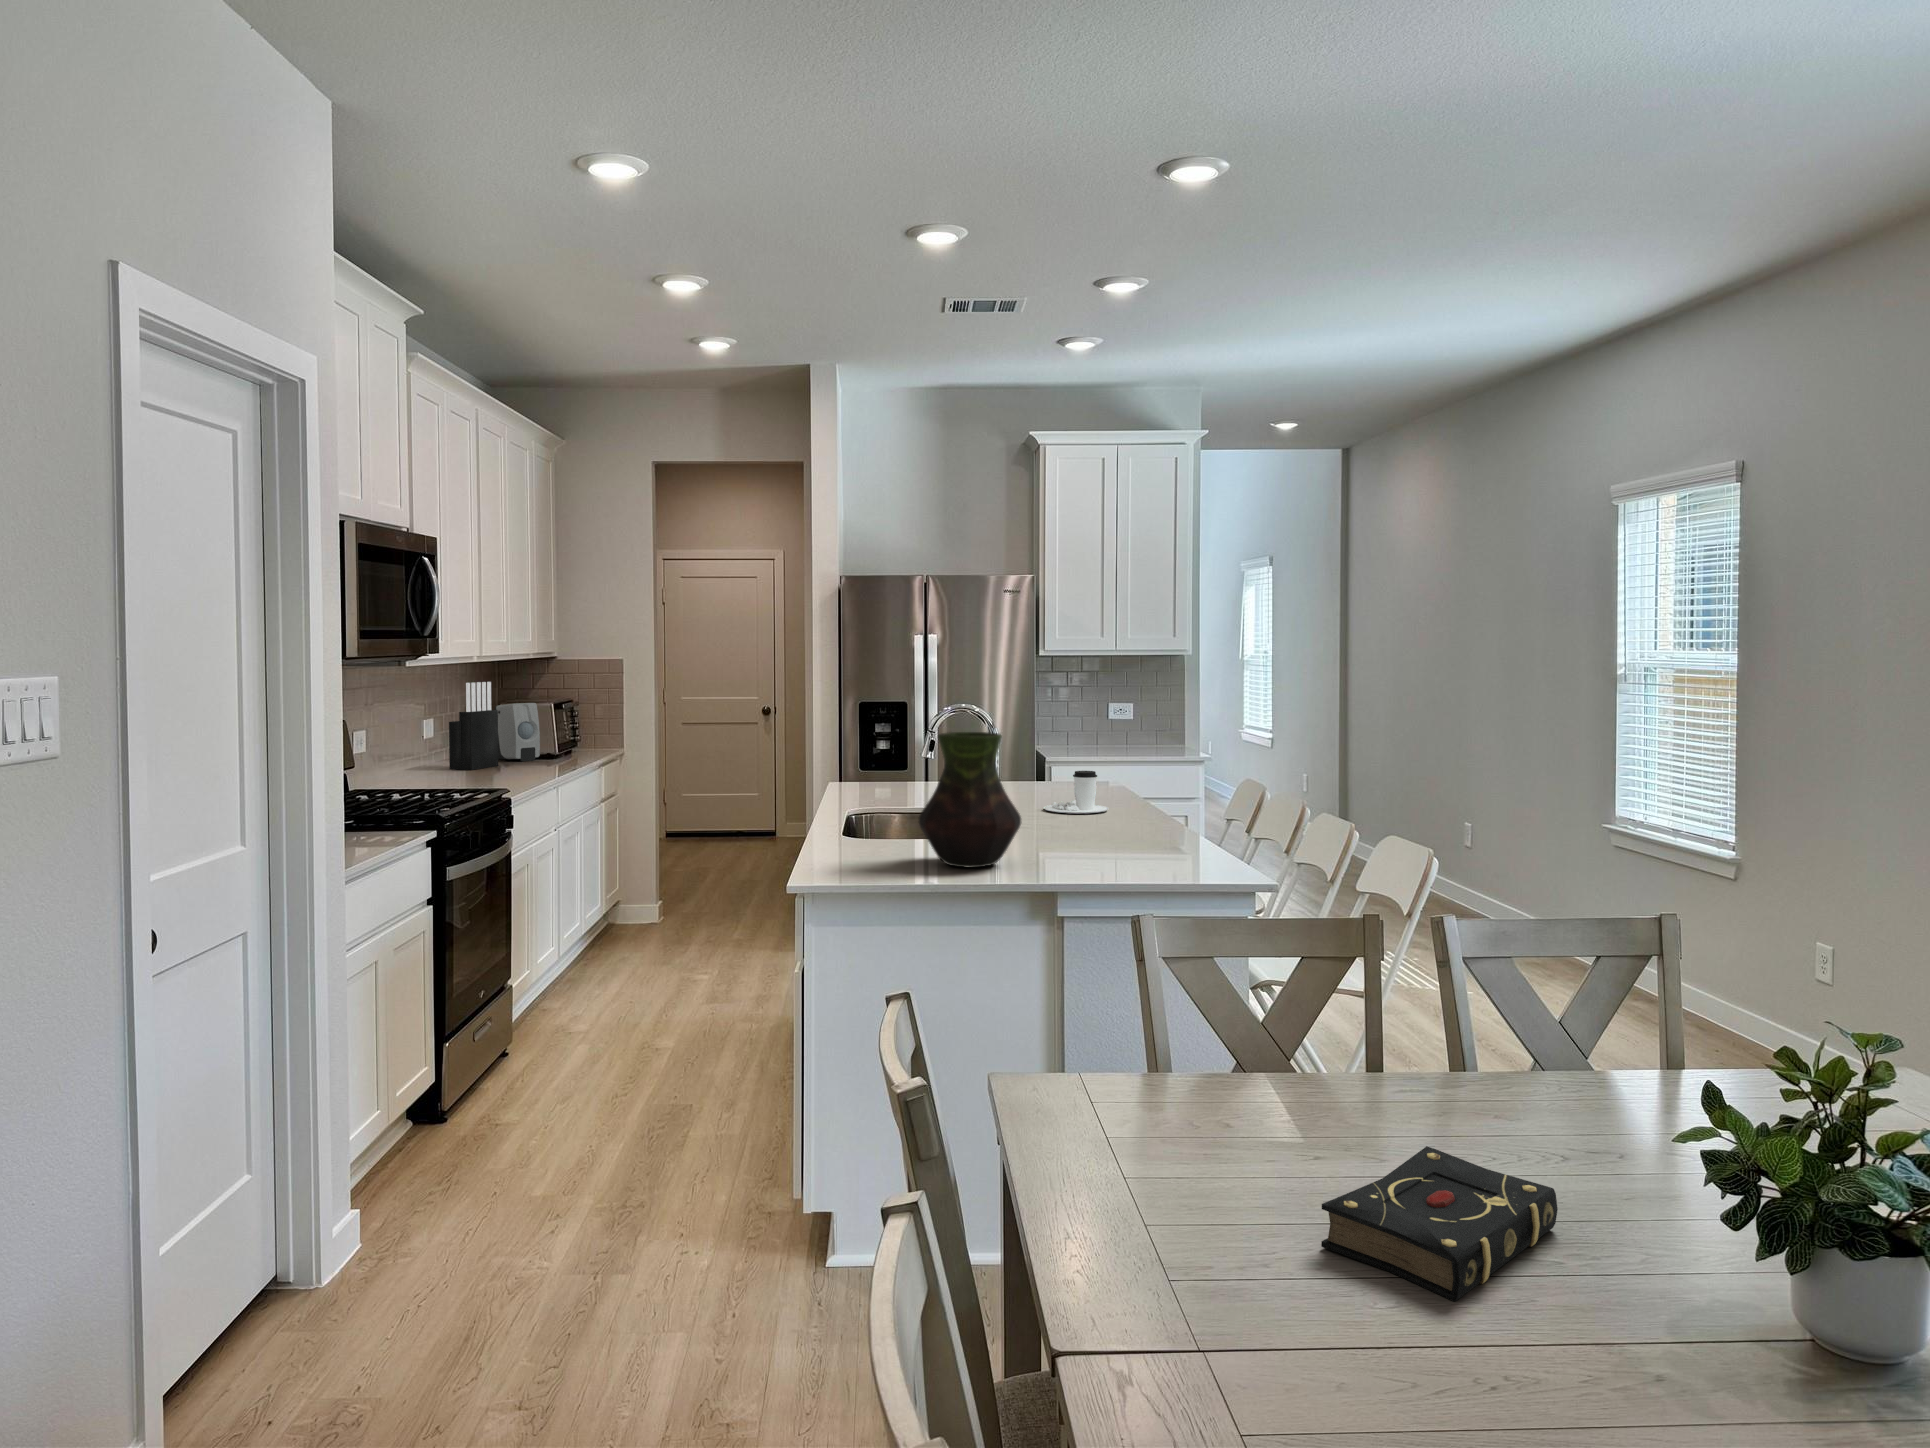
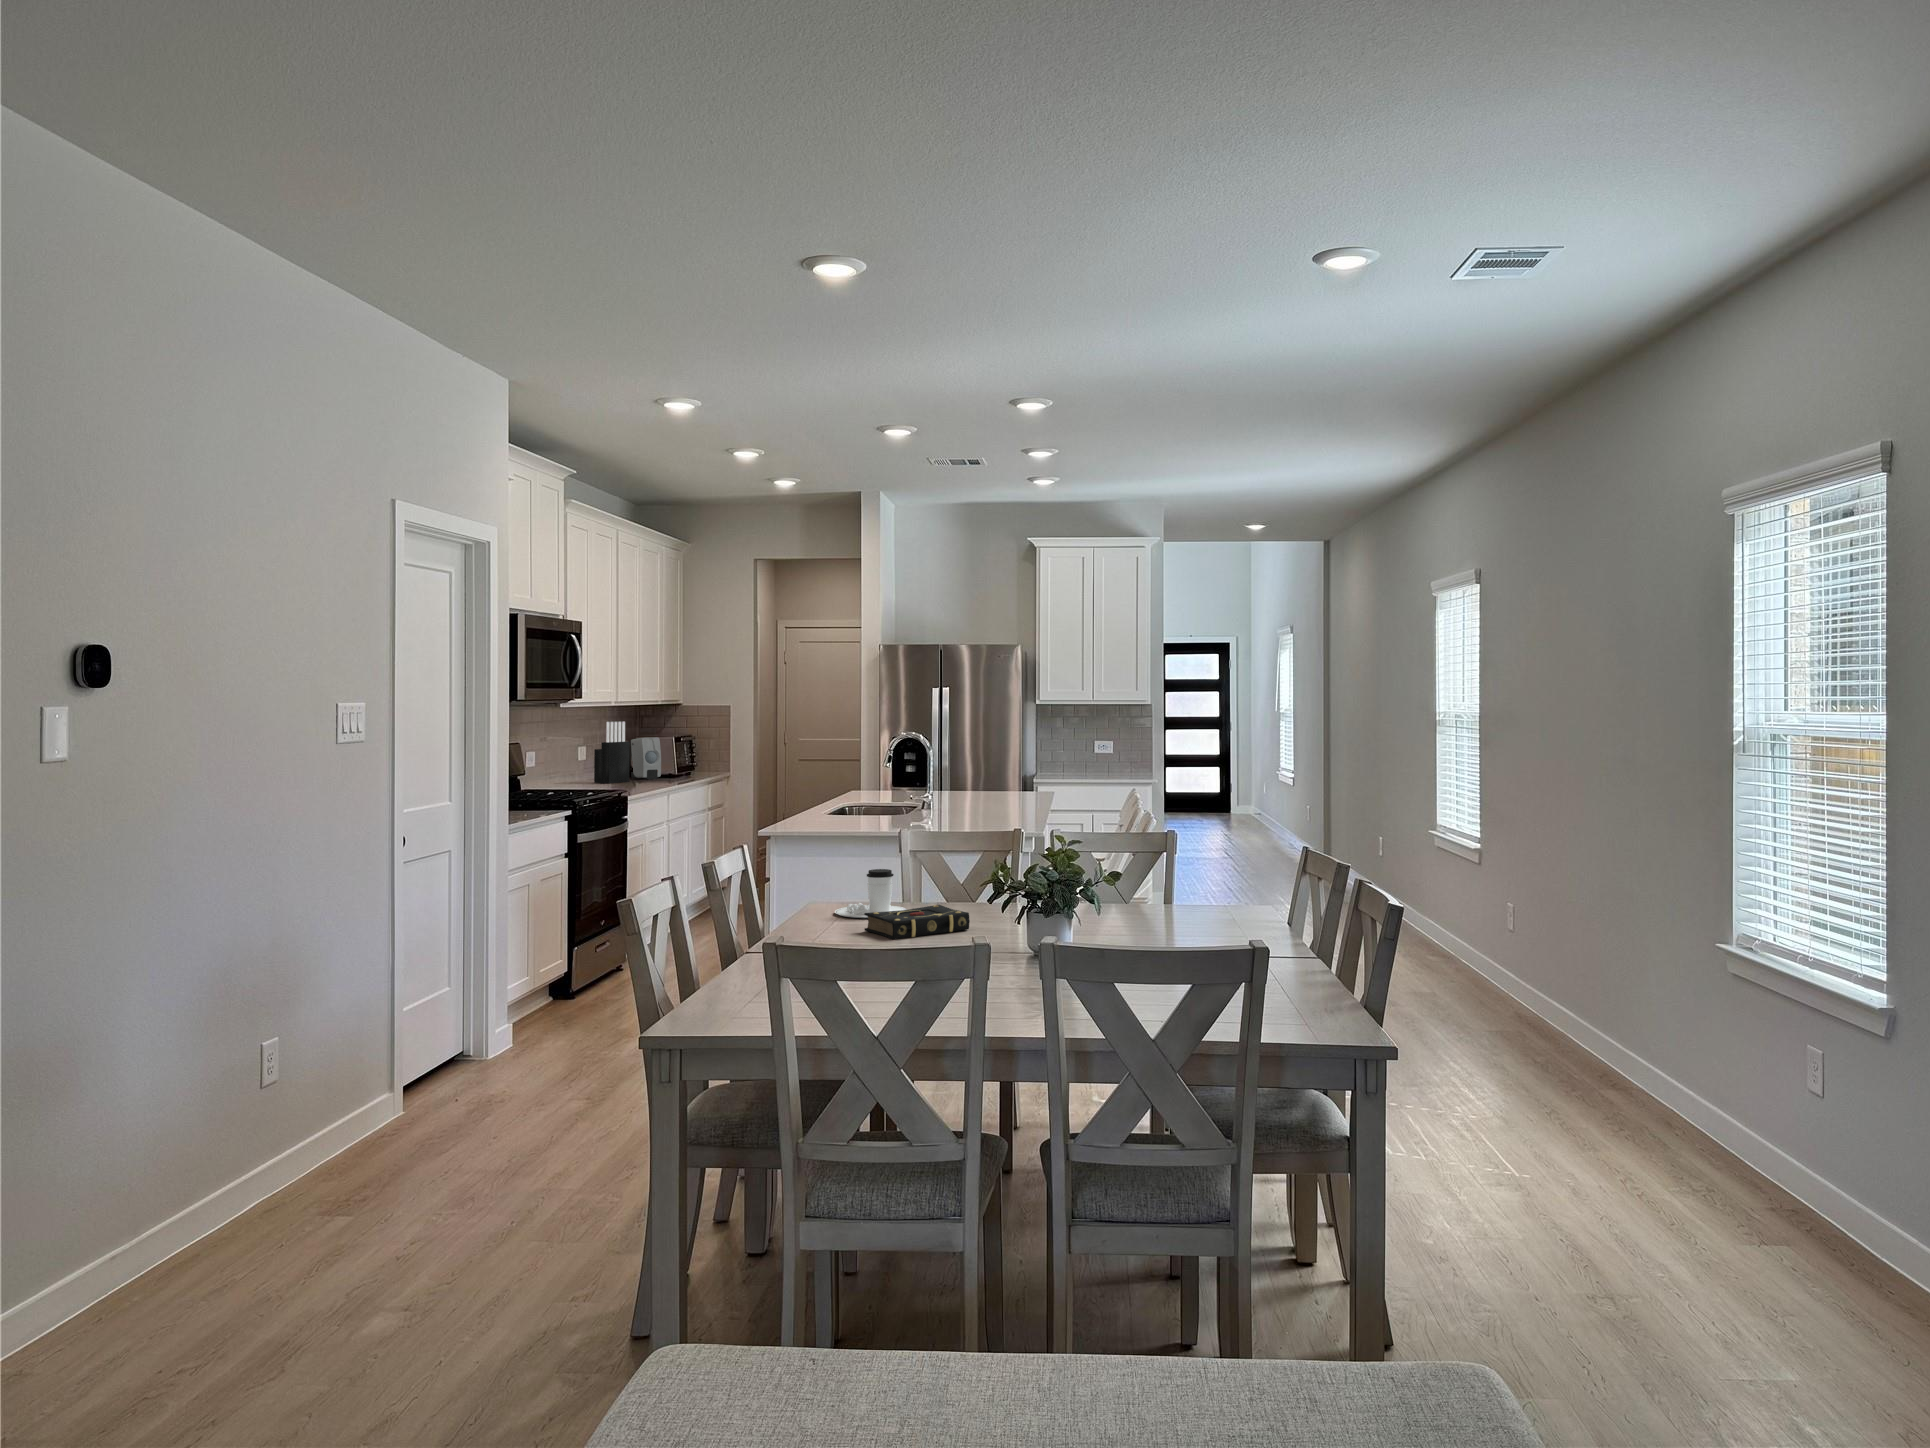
vase: present [919,732,1021,868] -> none [839,745,899,824]
coffee cup: present [1044,771,1109,814] -> present [835,869,906,918]

